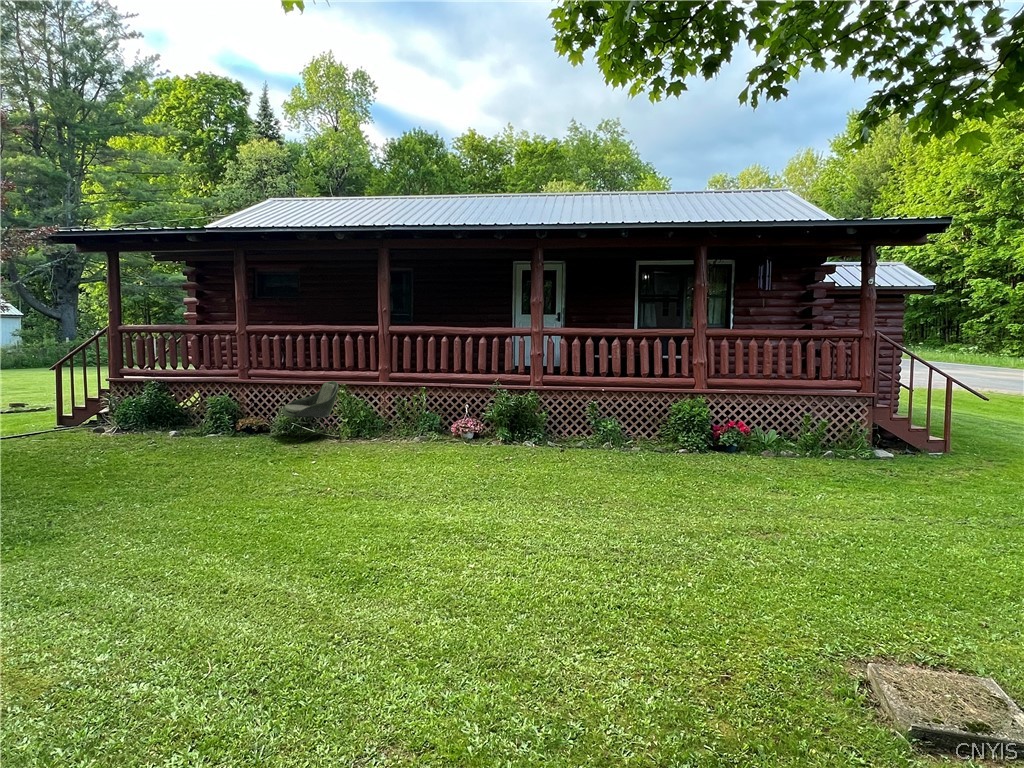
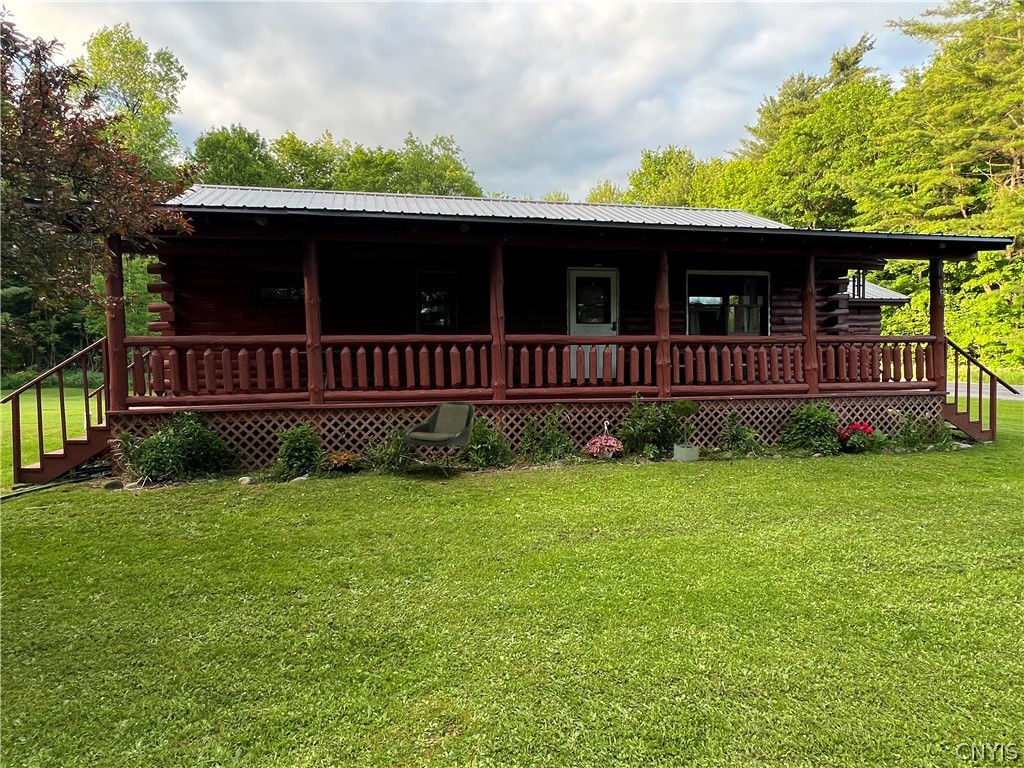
potted tree: none [514,388,540,446] -> present [671,399,699,461]

